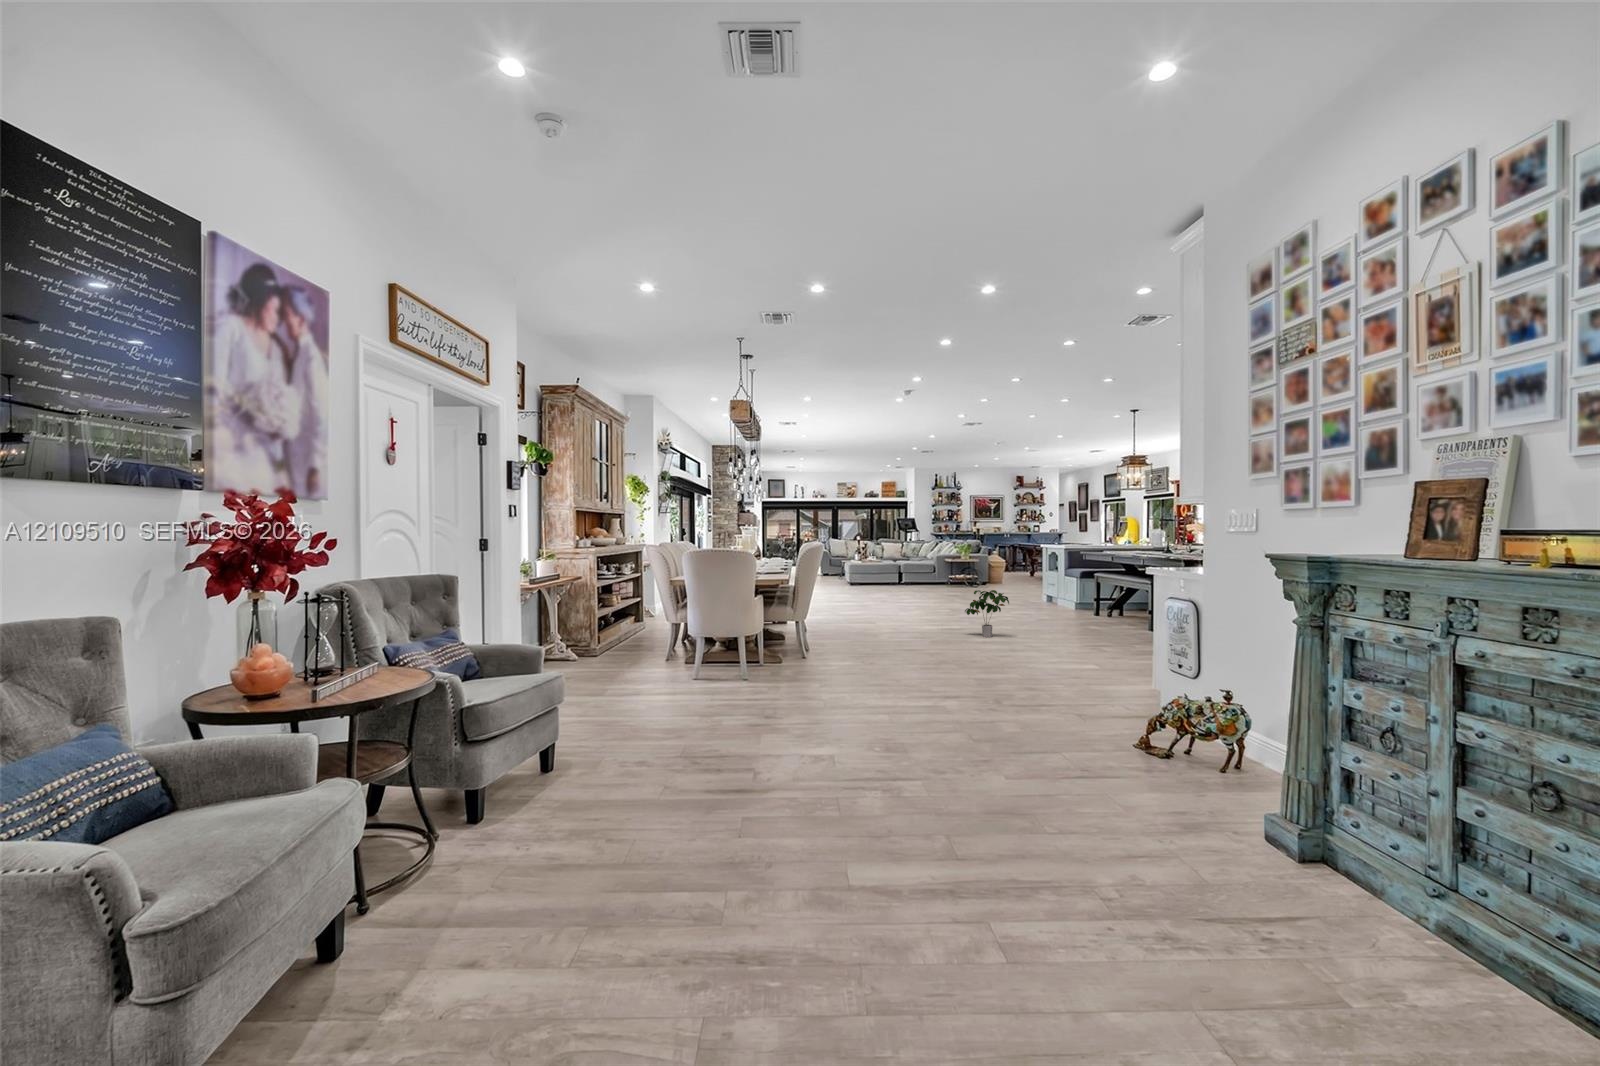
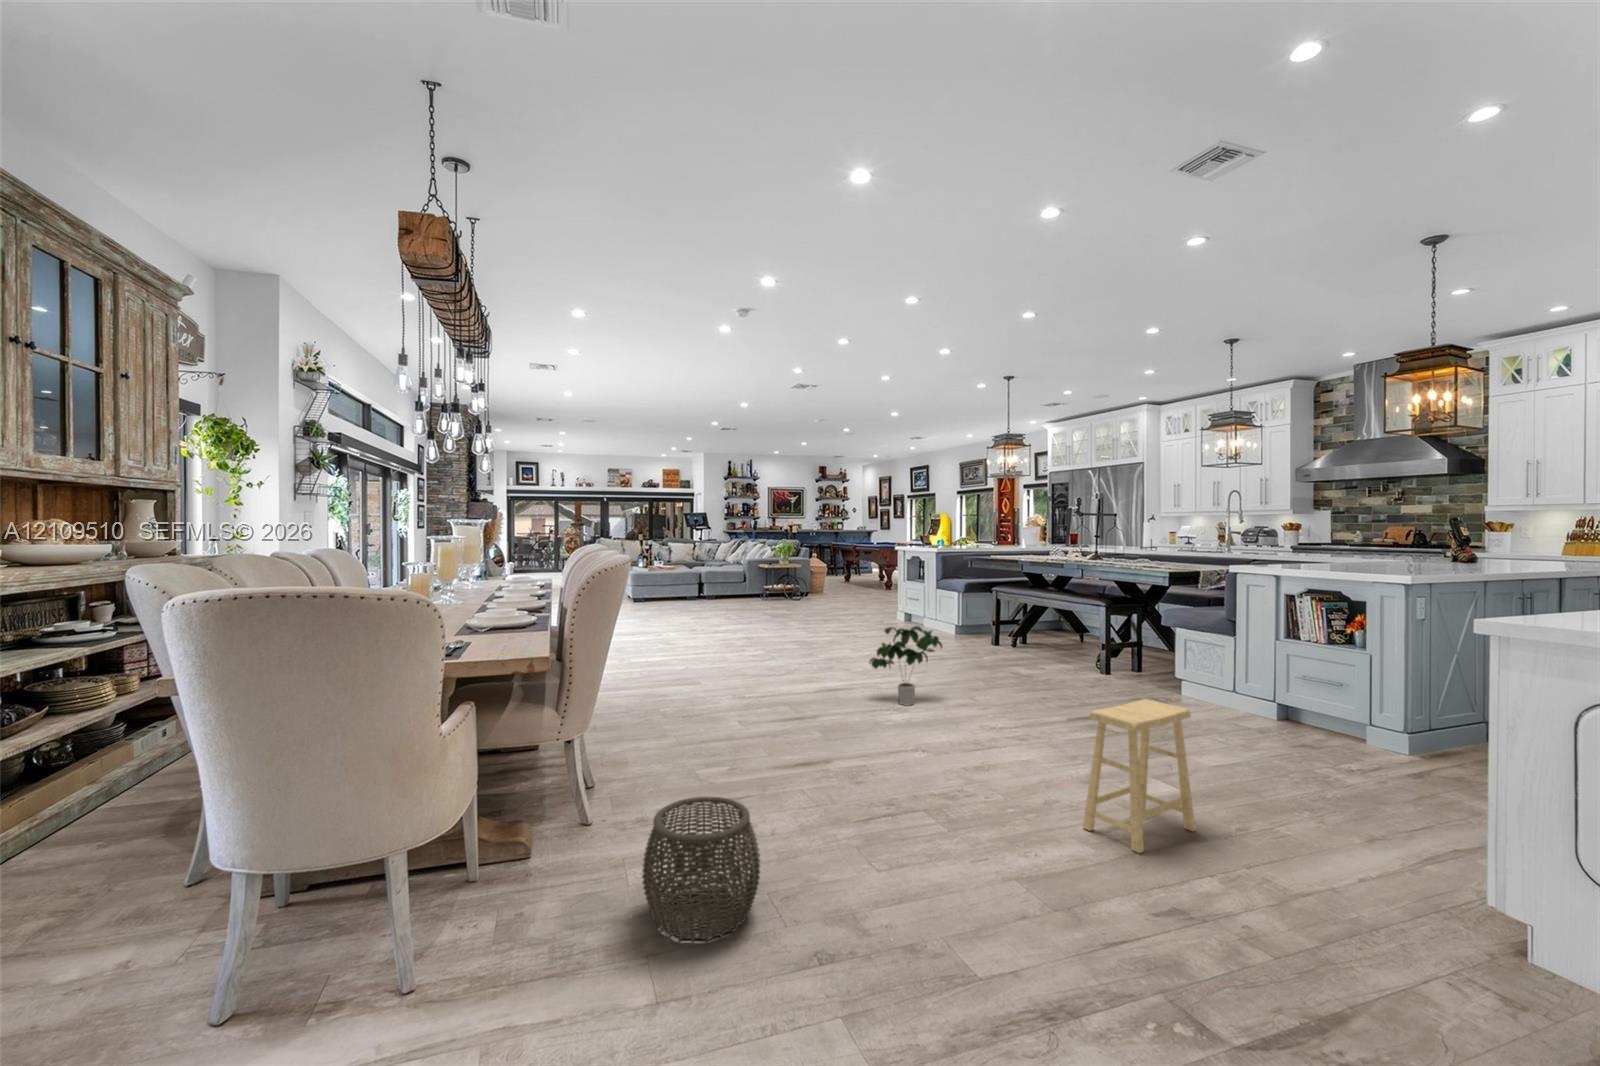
footstool: none [1020,616,1077,681] -> present [1083,699,1196,853]
woven basket: none [813,636,857,680] -> present [642,797,760,941]

